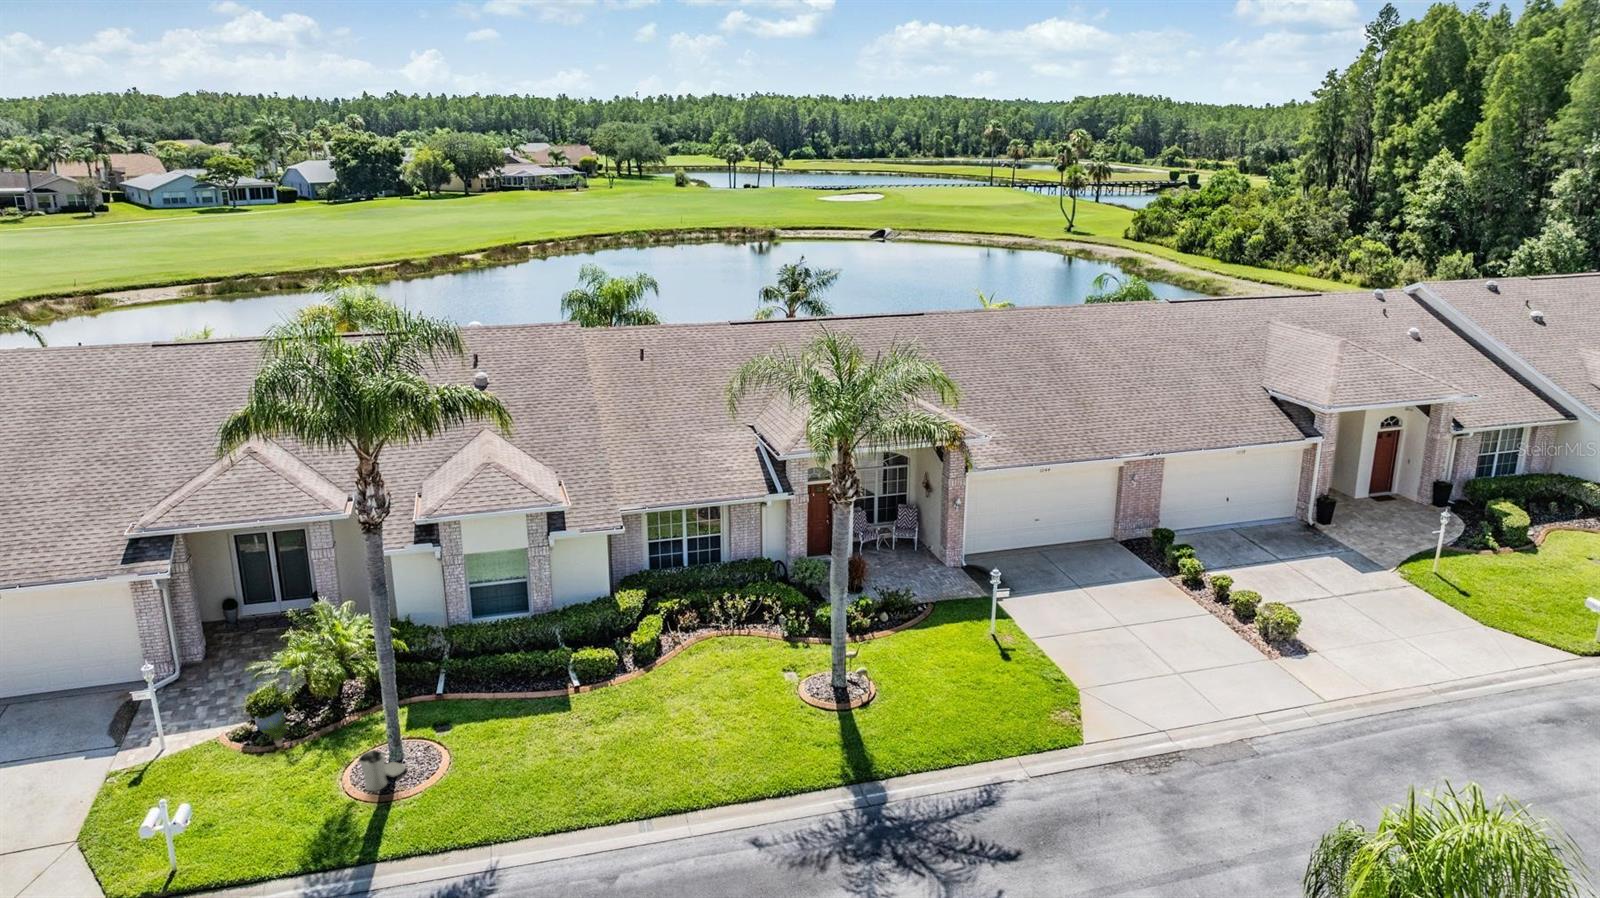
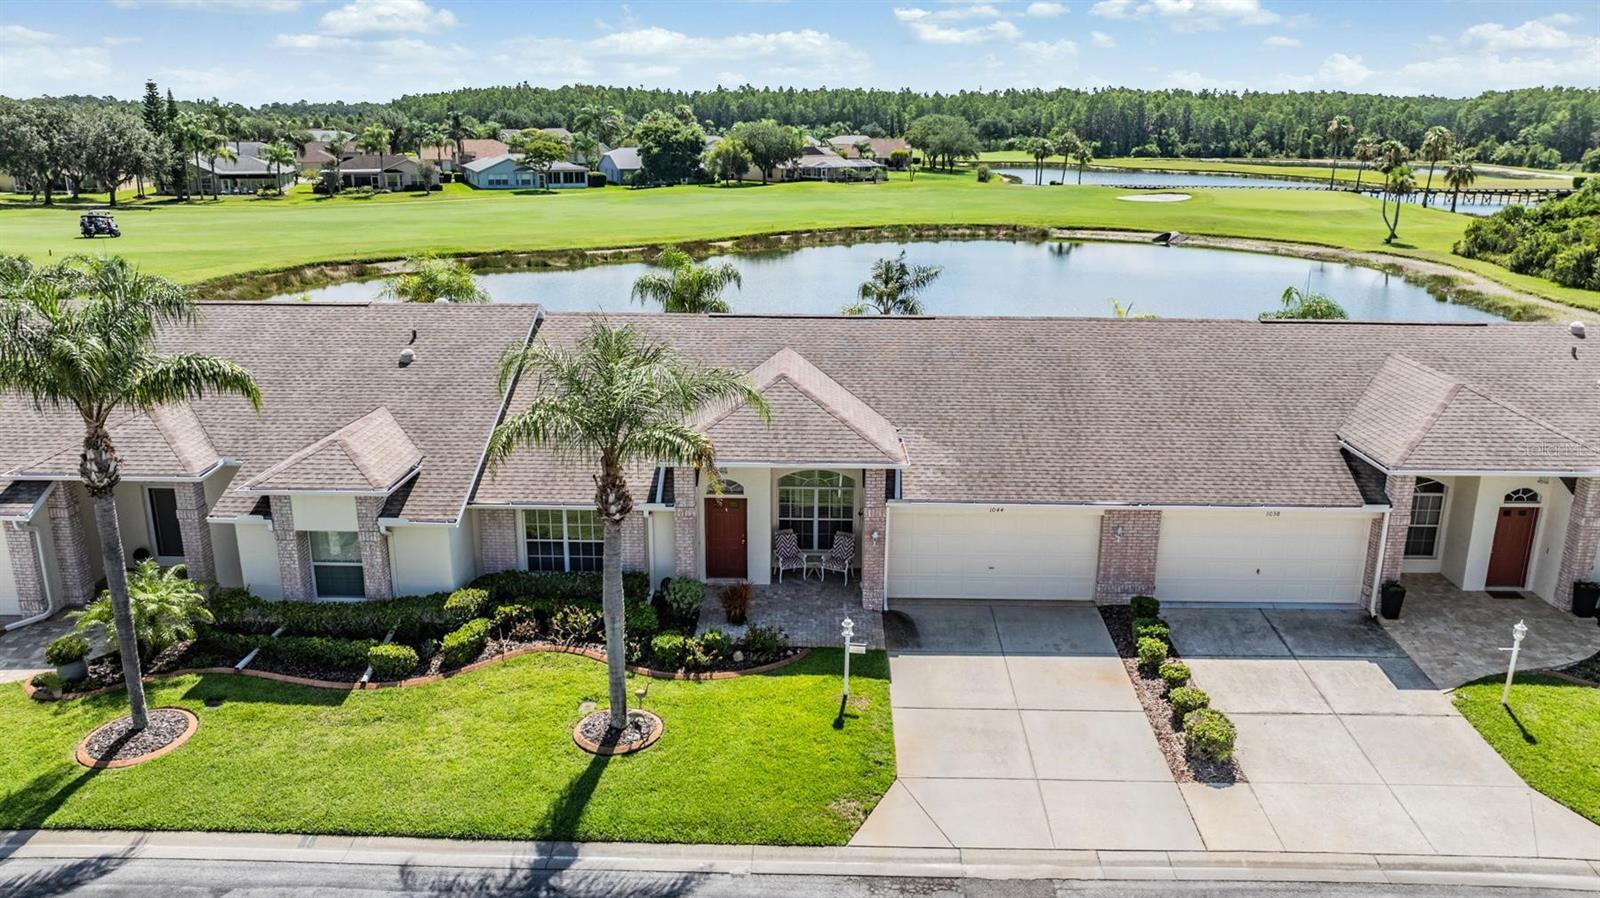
trash can: present [359,750,405,791] -> none [84,715,141,757]

